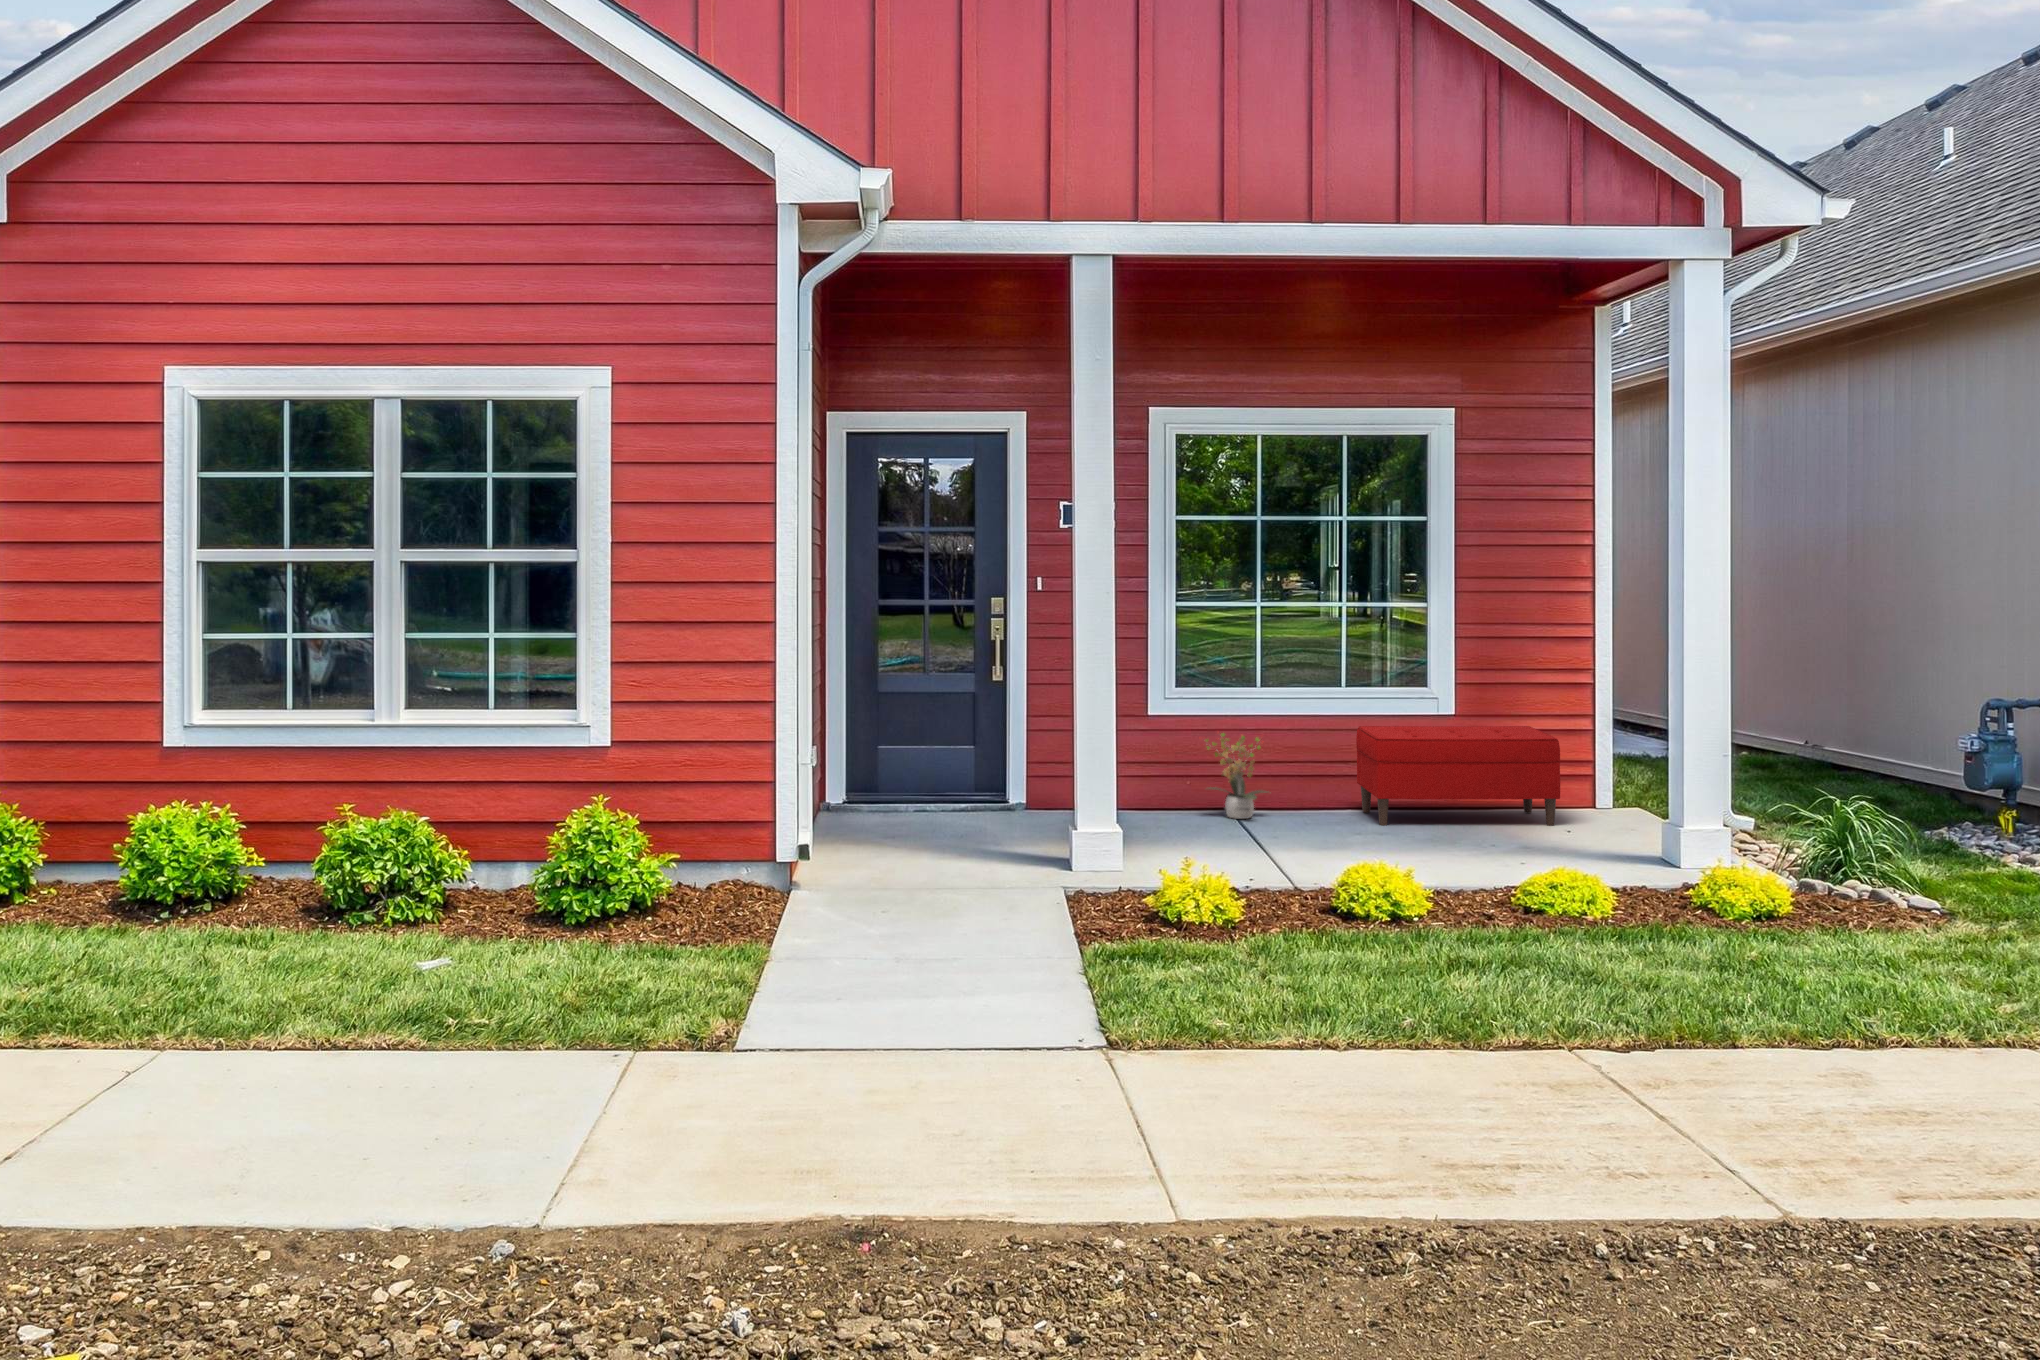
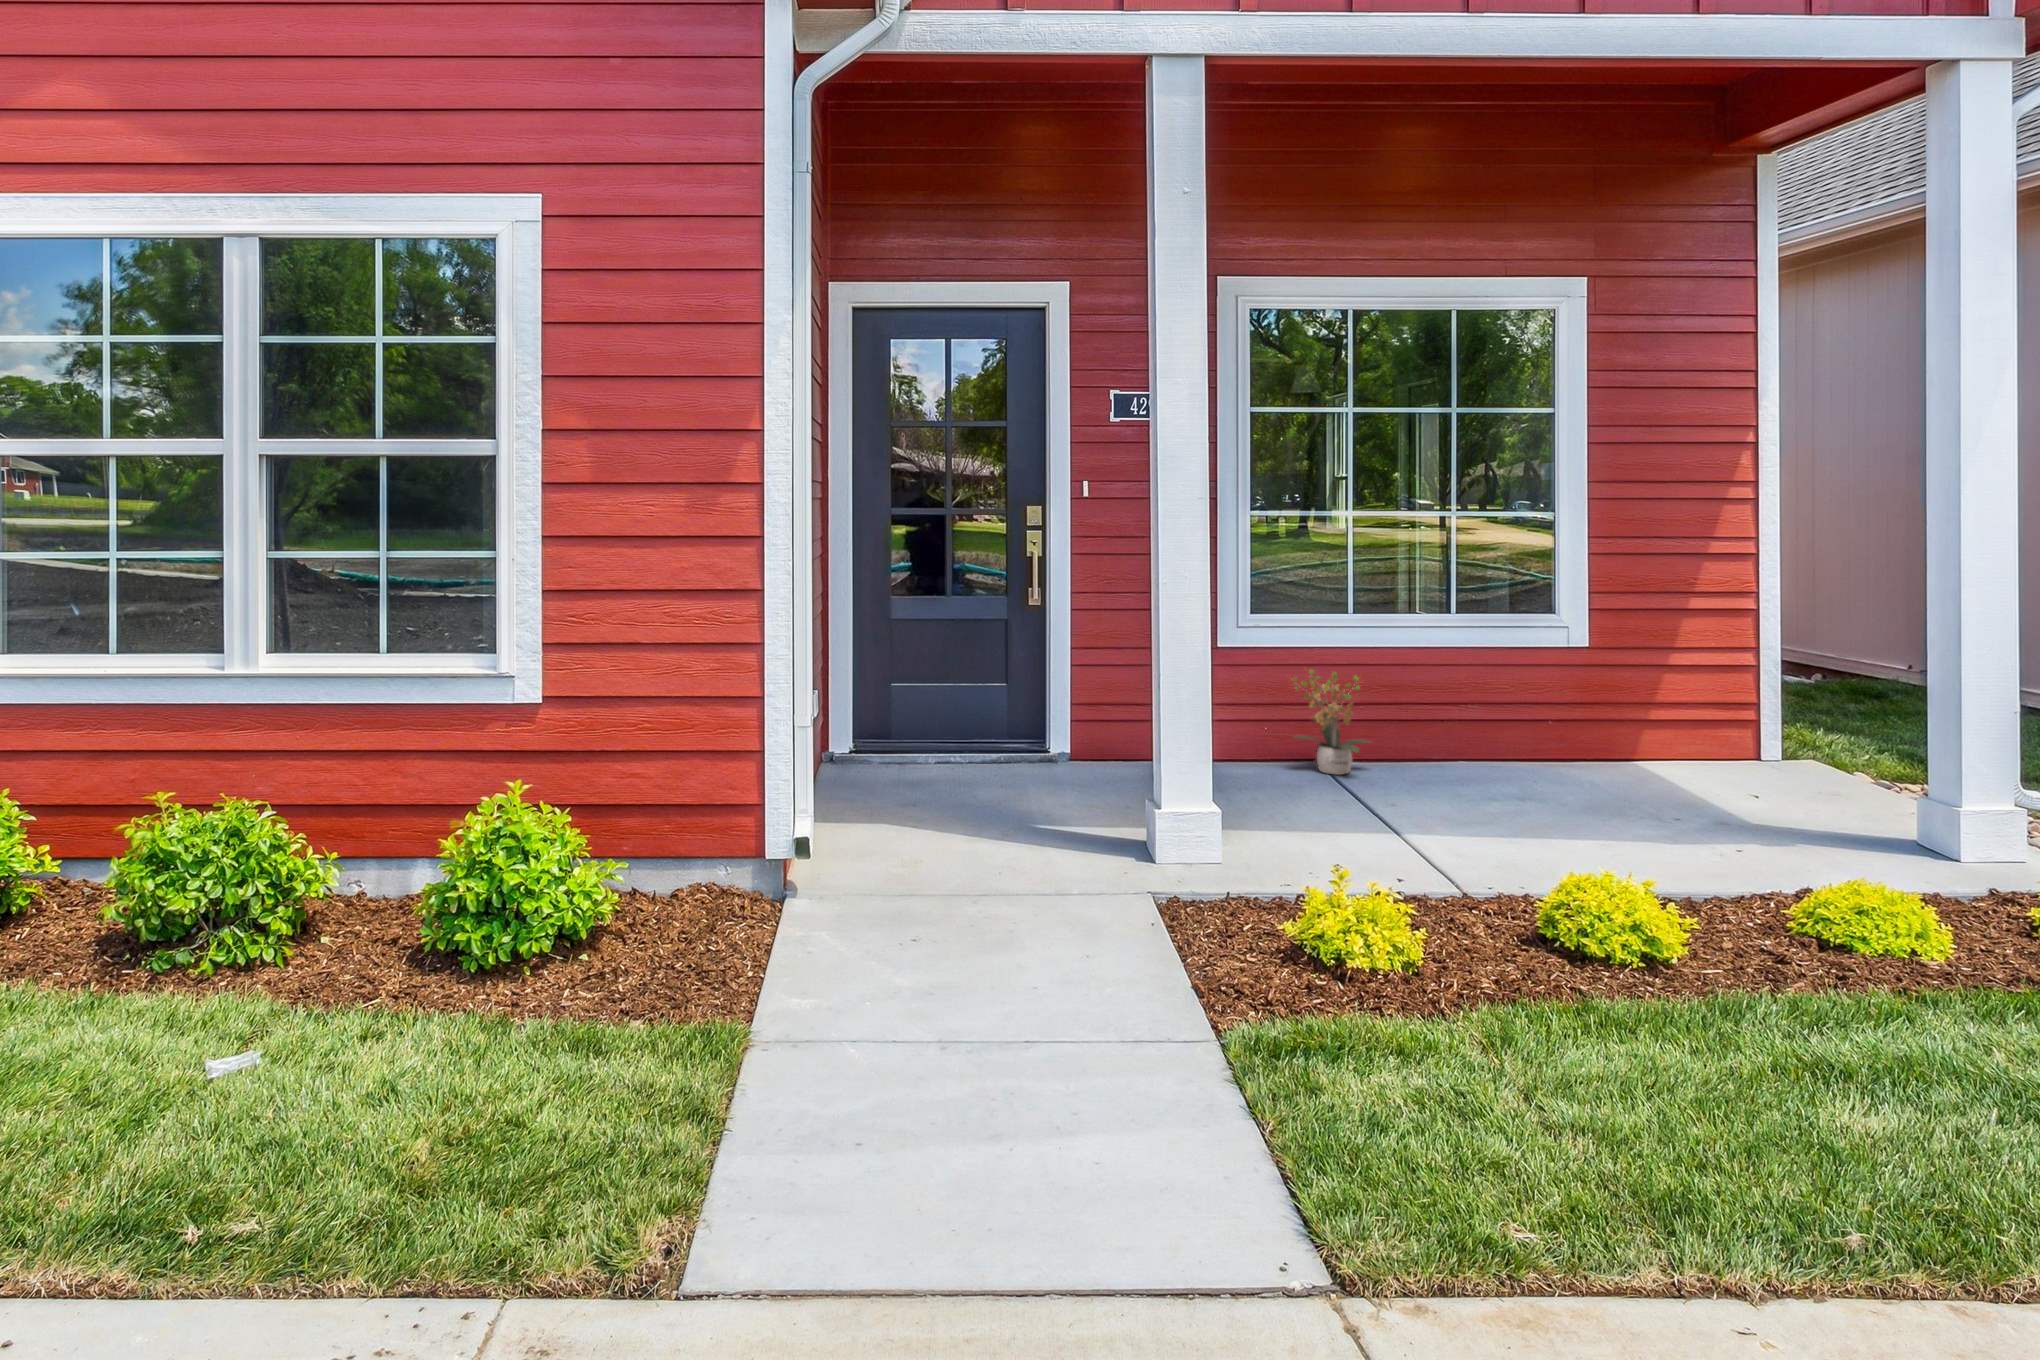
bench: present [1356,726,1560,826] -> none [1470,661,1734,786]

